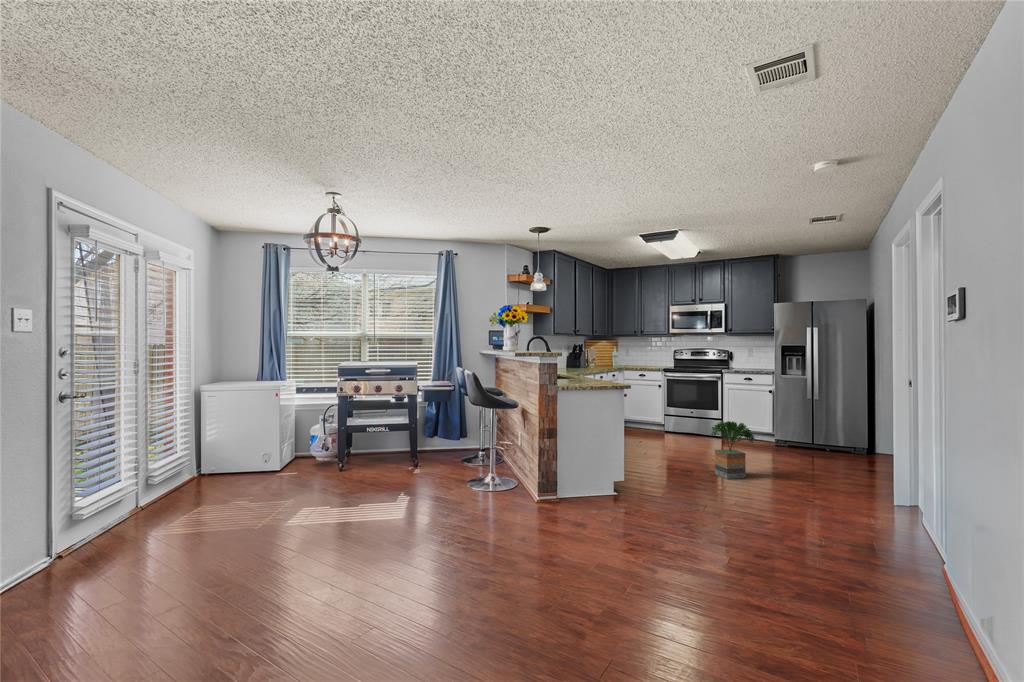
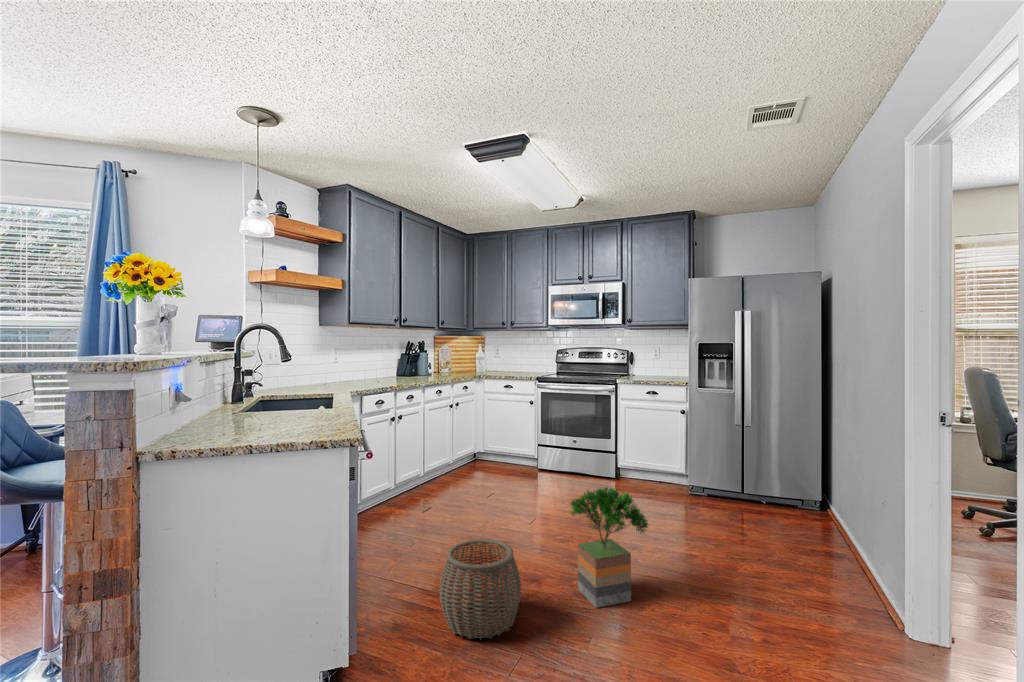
woven basket: none [649,443,691,484] -> present [439,539,521,639]

